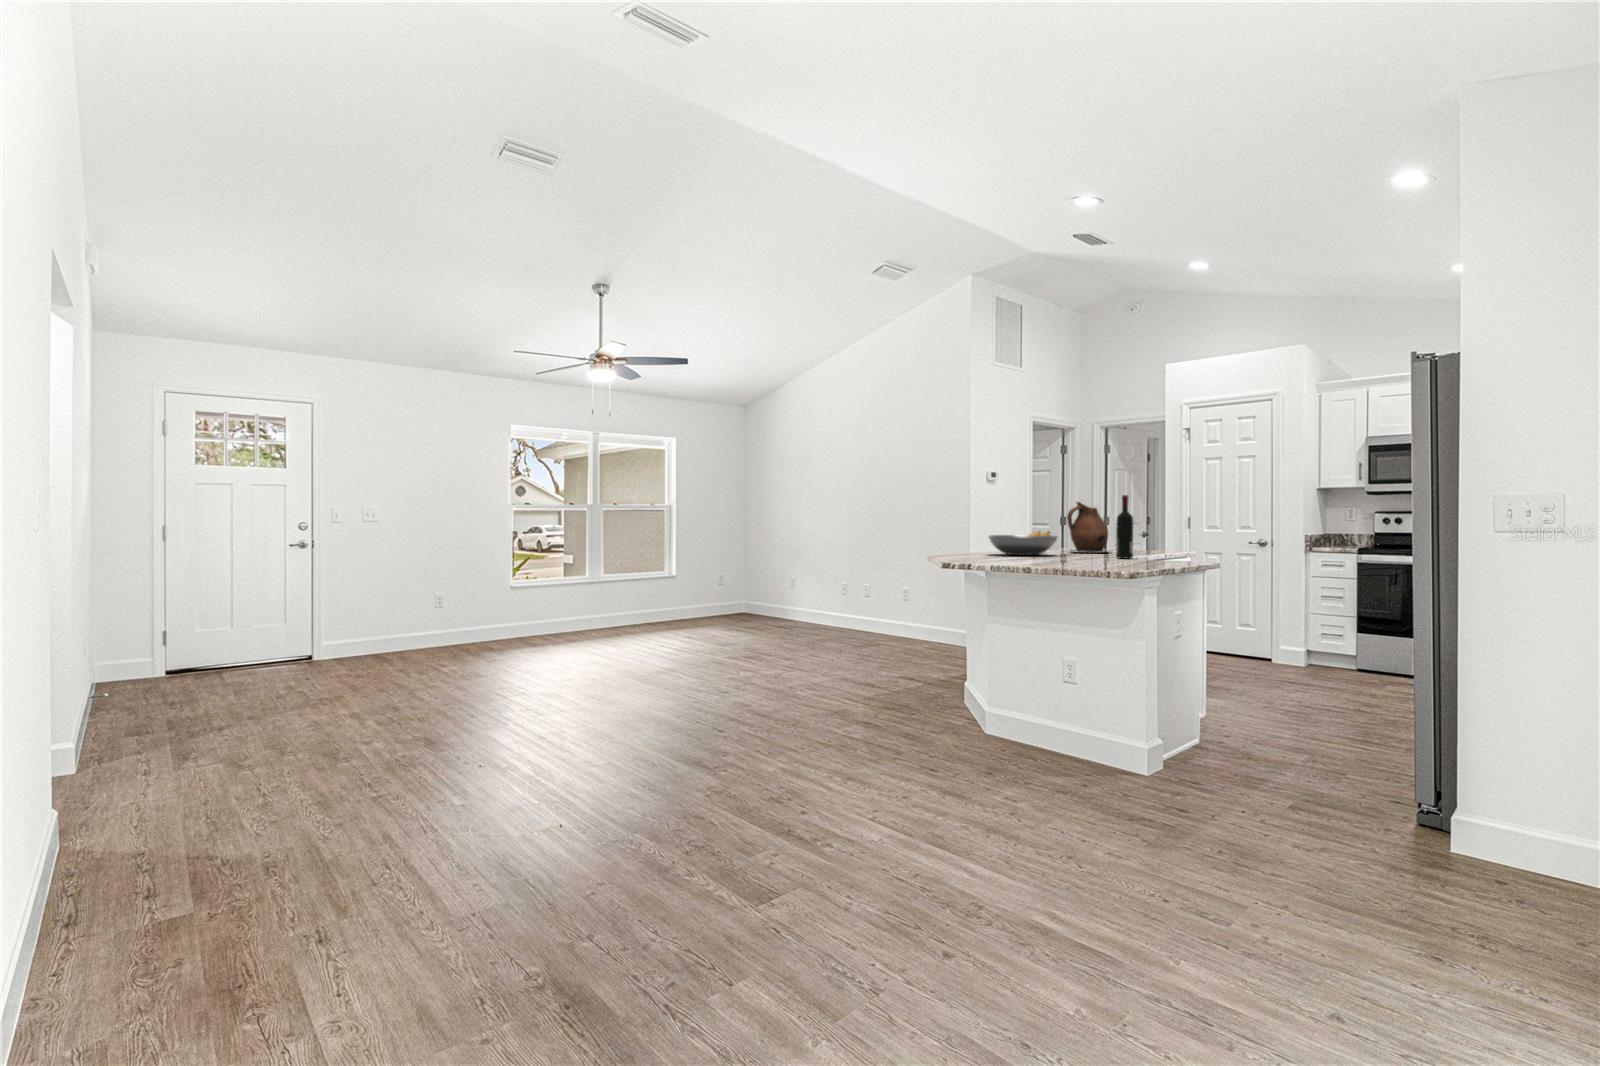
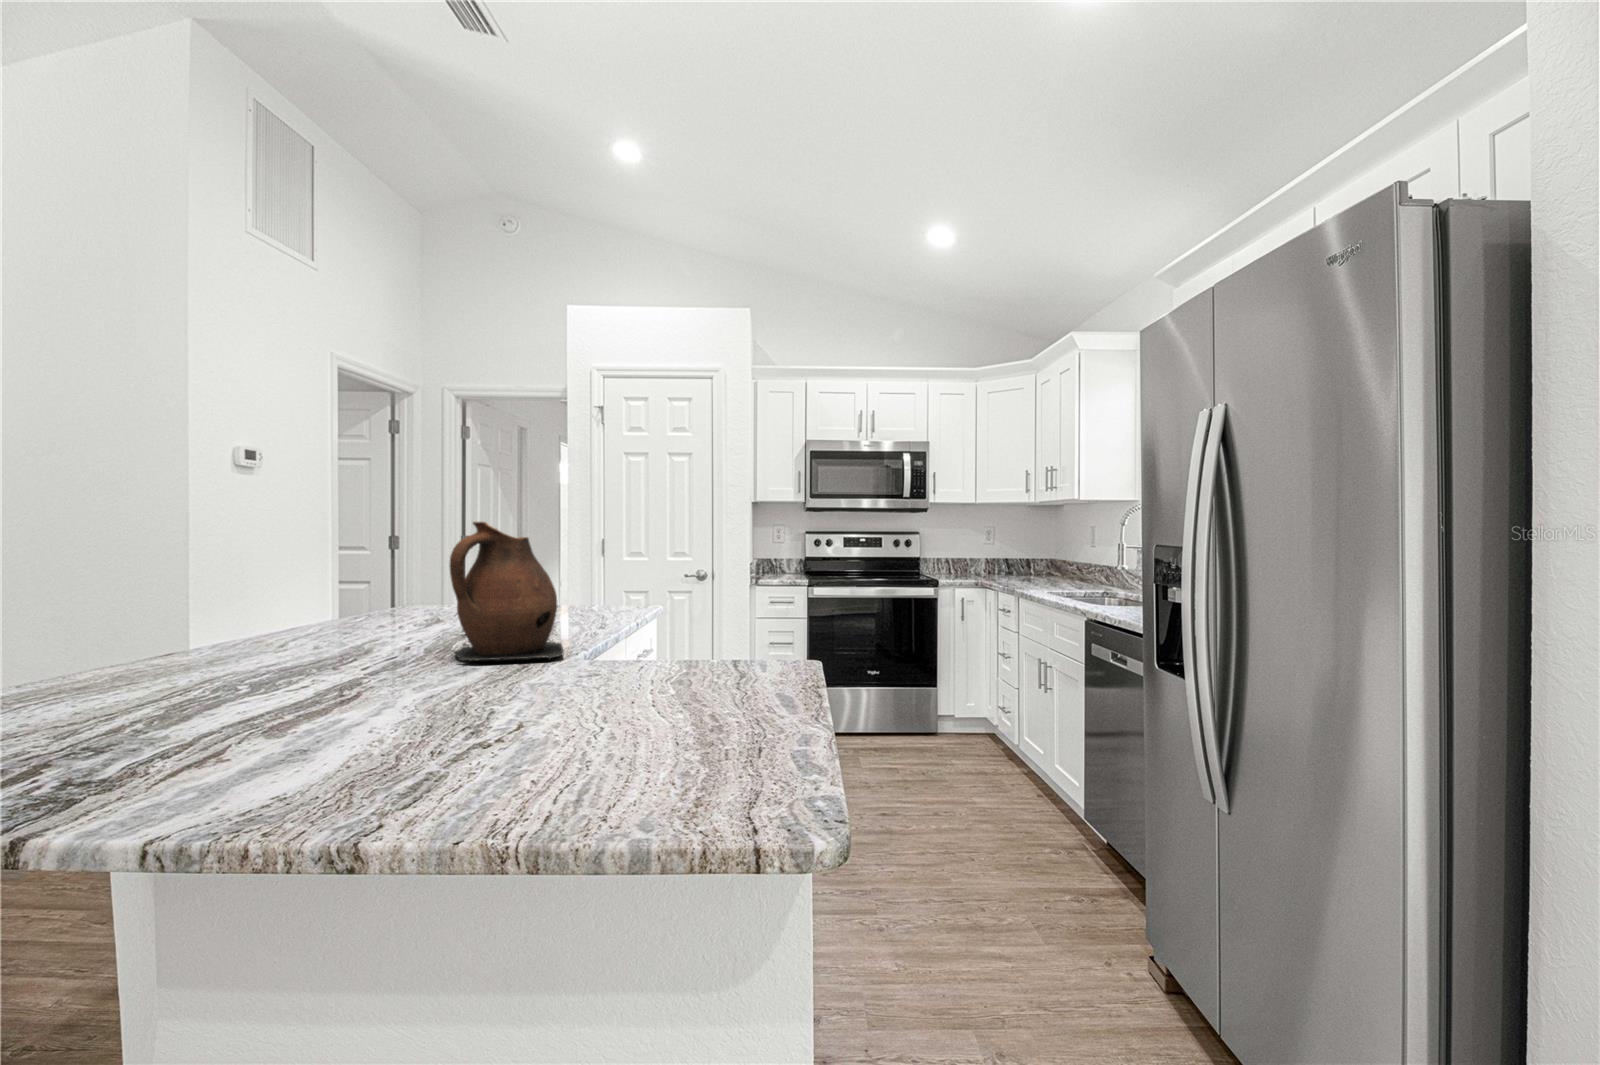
wine bottle: present [1116,495,1133,559] -> none [642,509,692,712]
fruit bowl: present [989,531,1057,555] -> none [143,621,437,724]

